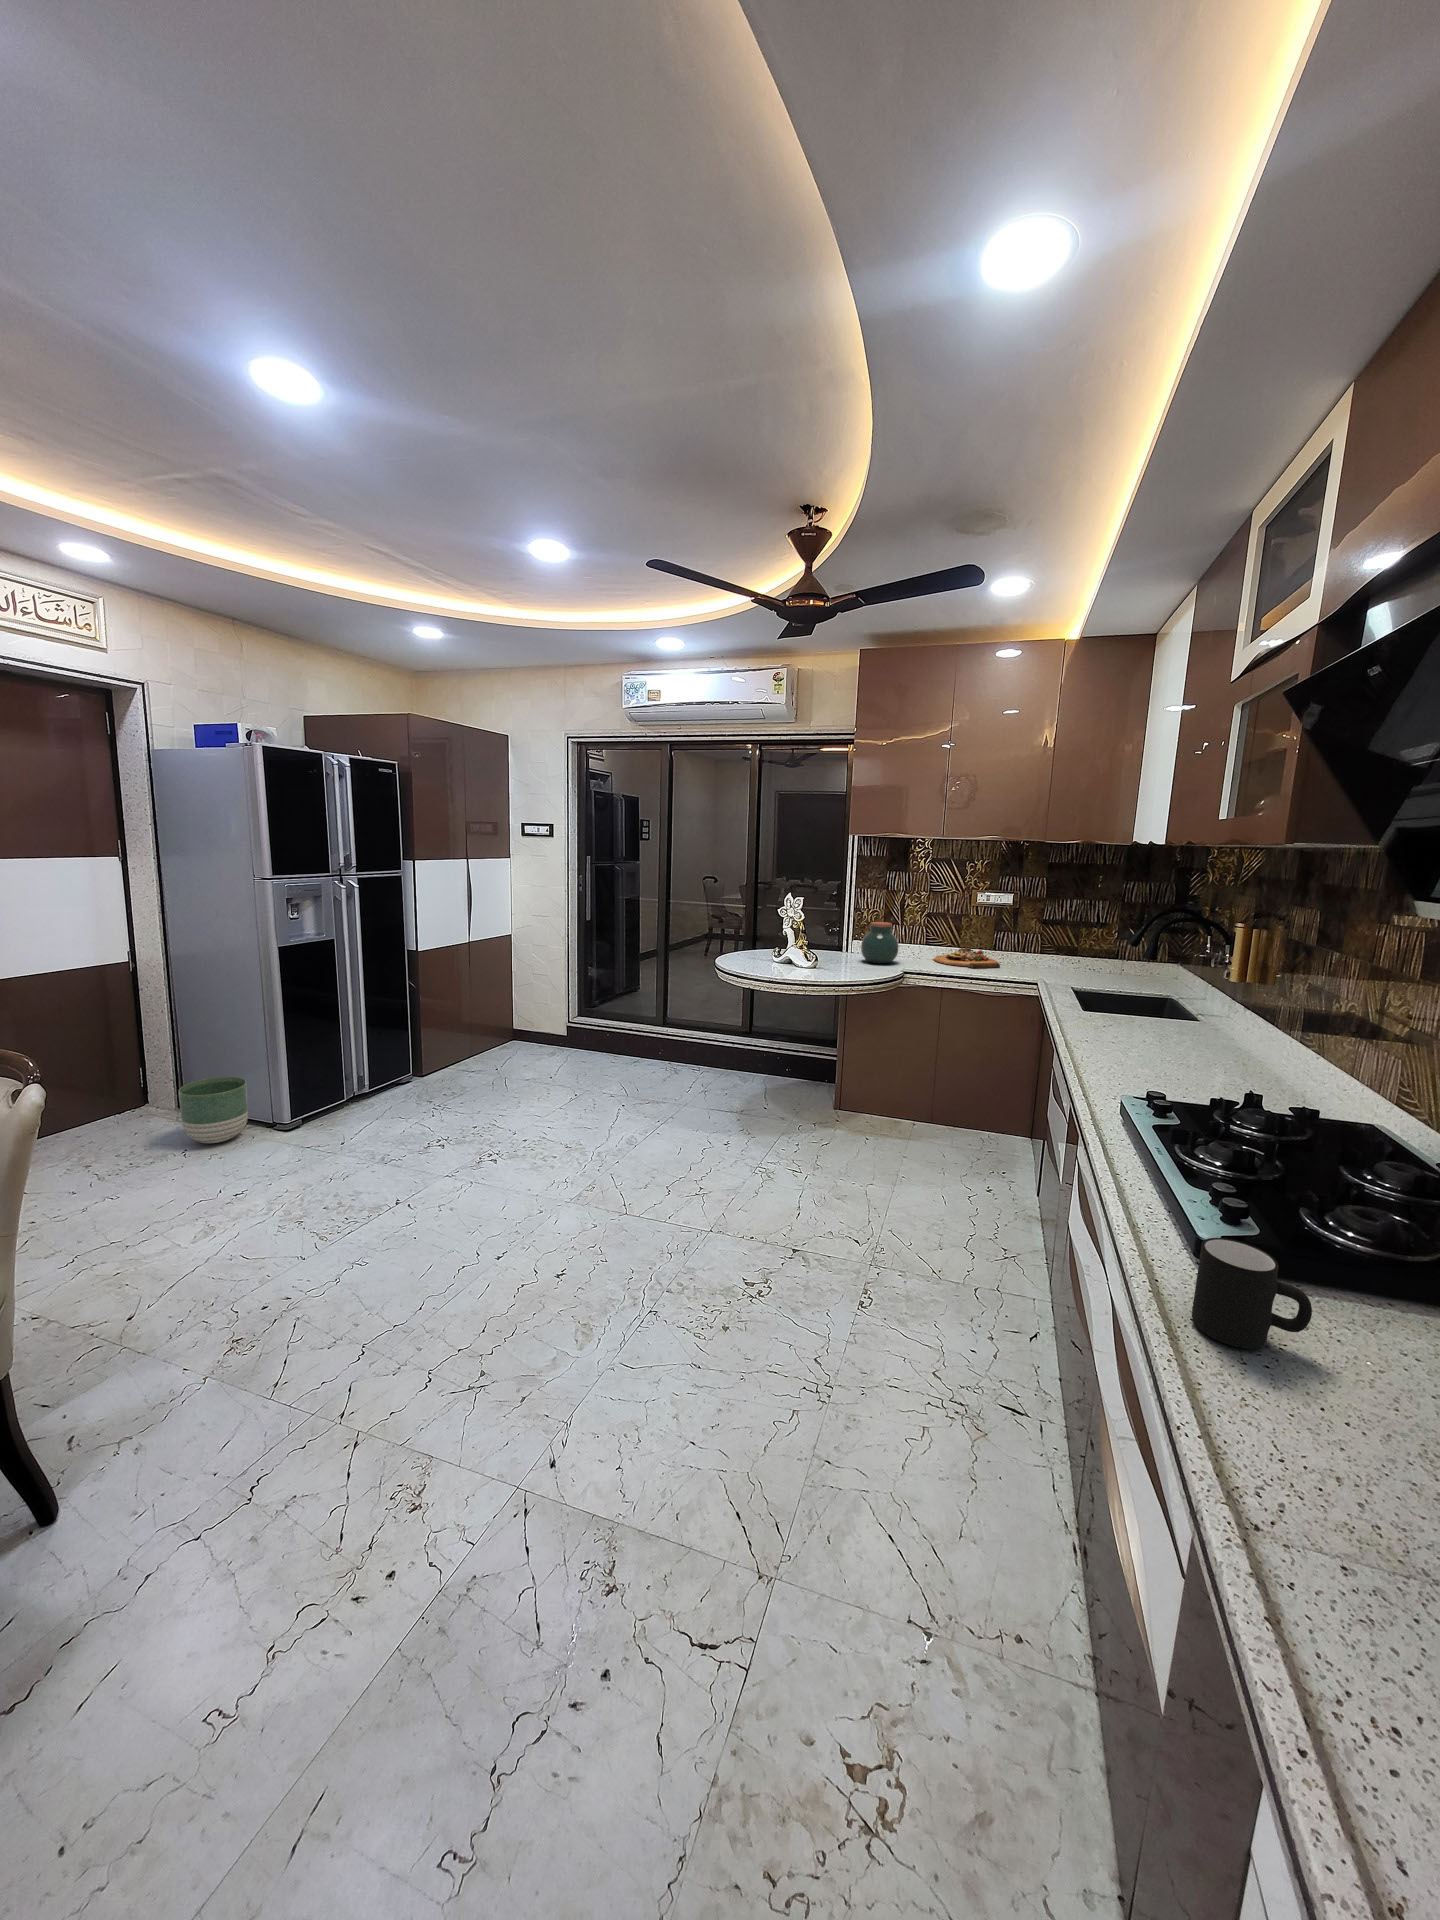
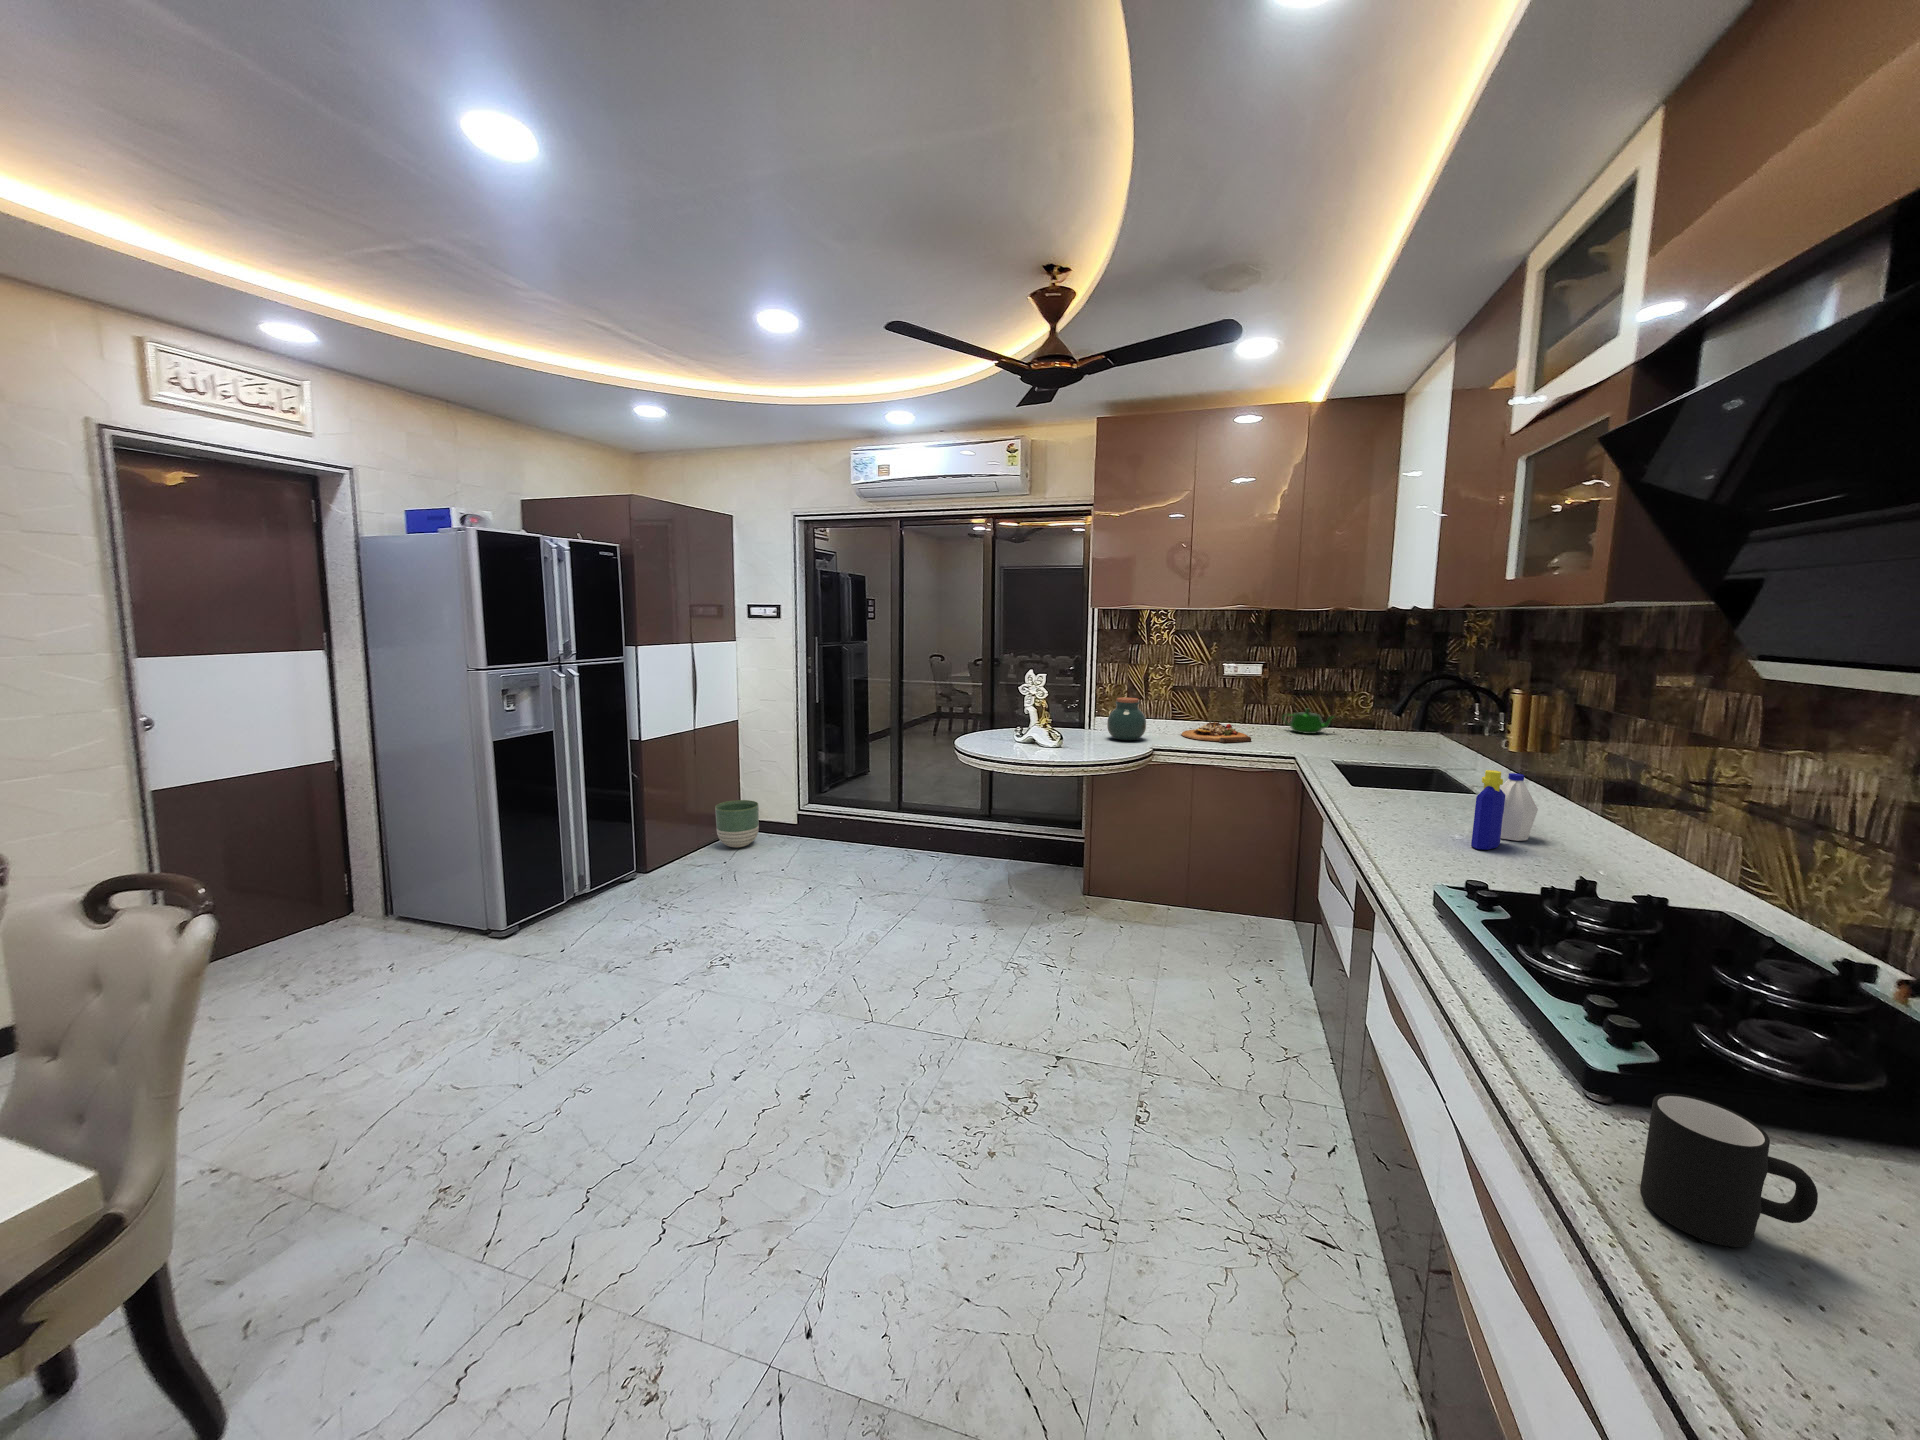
teapot: none [1034,937,1086,962] -> present [1282,709,1333,734]
bottle: none [1173,996,1239,1069] -> present [1471,770,1538,849]
planter: present [178,1077,248,1143] -> present [715,800,759,847]

